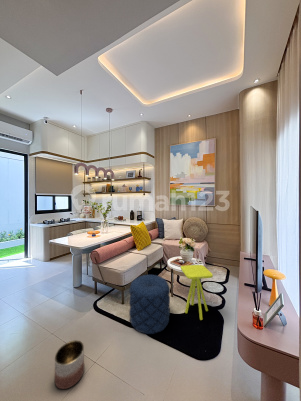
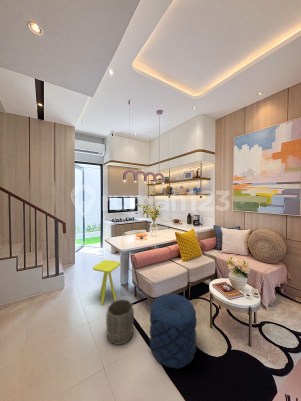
side table: present [181,265,213,320] -> present [93,260,121,305]
woven basket: none [82,293,112,339] -> present [106,299,134,345]
planter: present [55,340,84,389] -> none [67,340,93,384]

